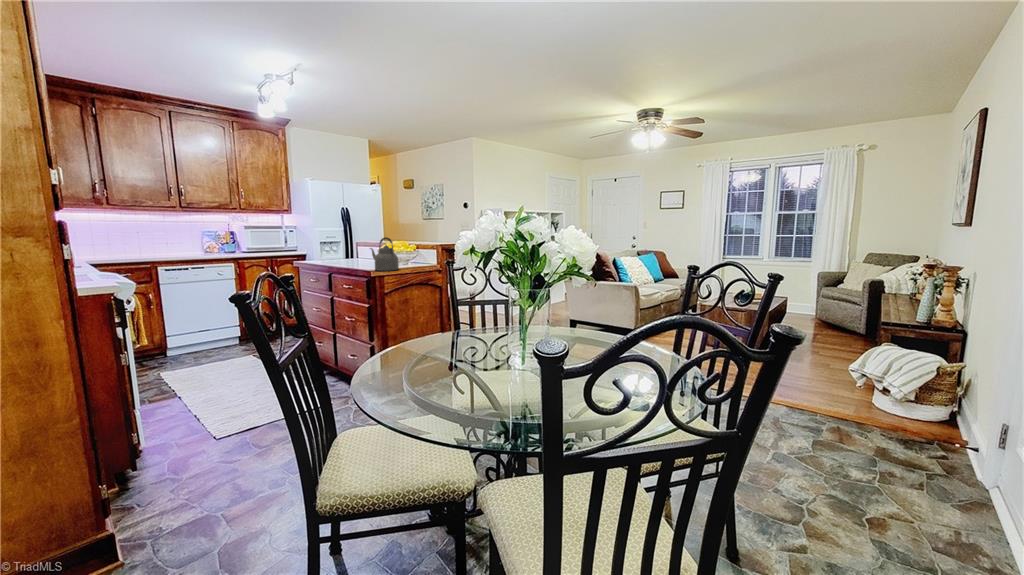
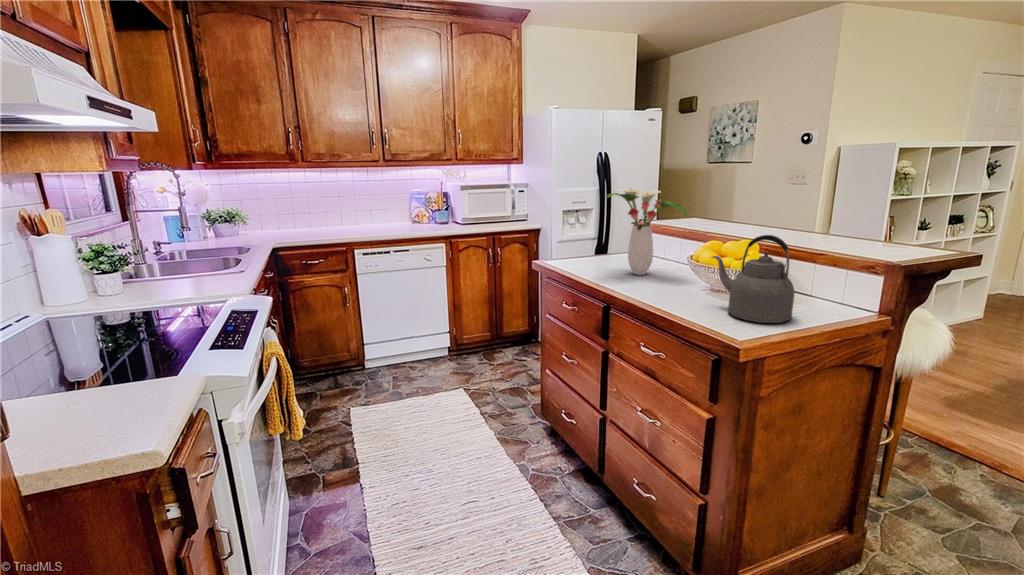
flower arrangement: none [327,223,367,265] -> present [607,188,687,275]

